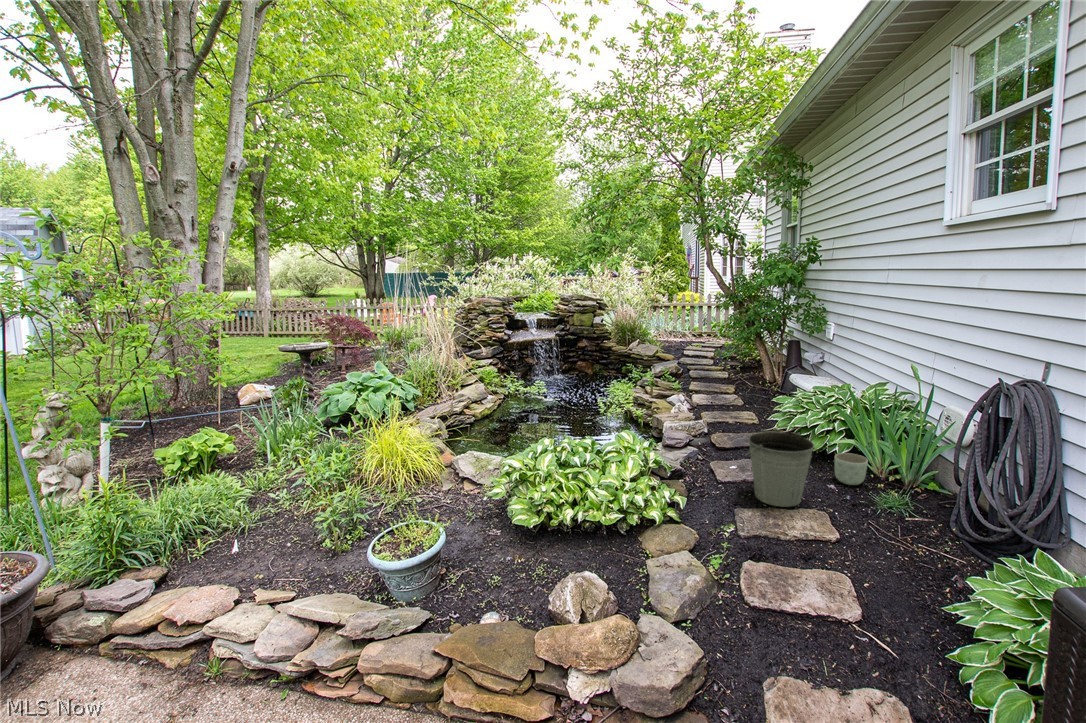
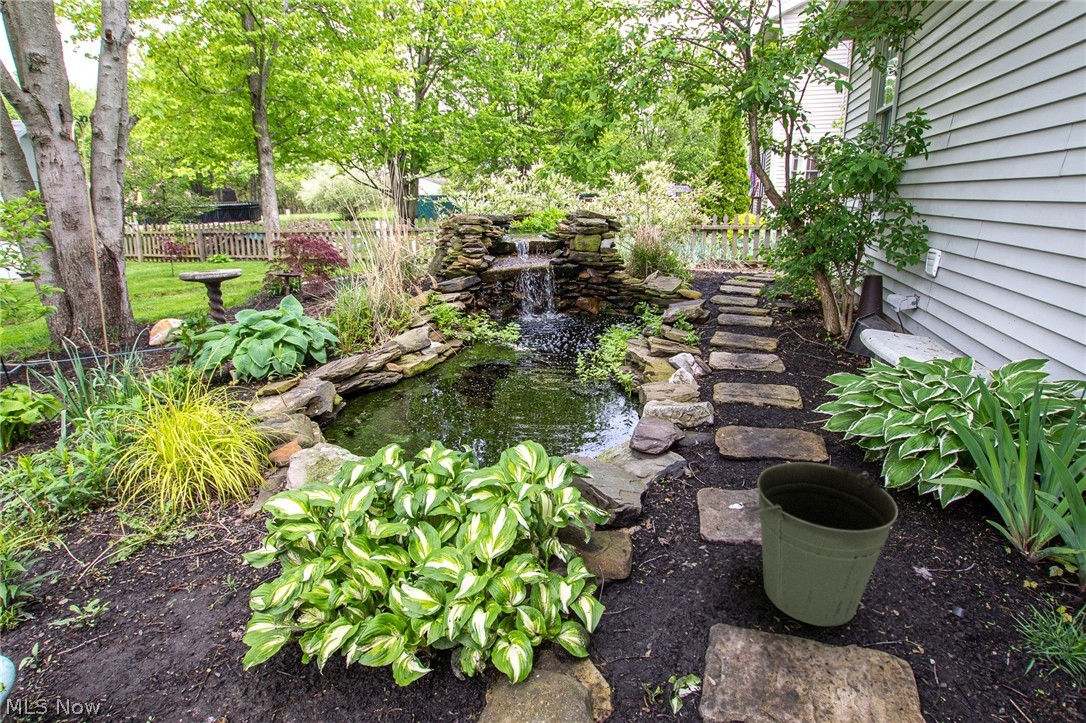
planter: present [835,453,868,485] -> none [932,504,1008,574]

